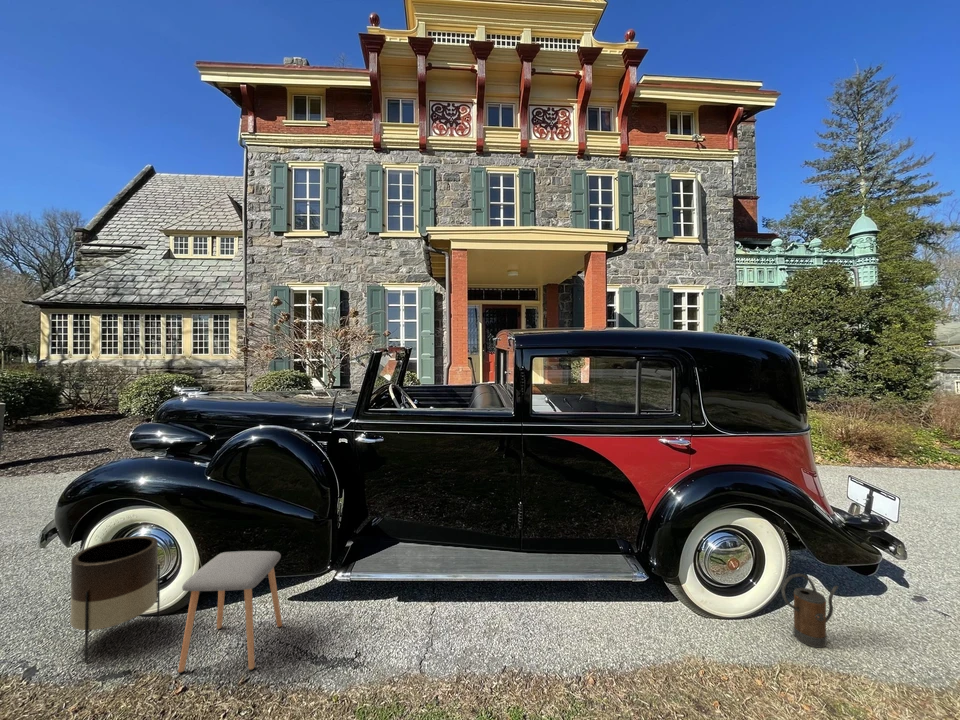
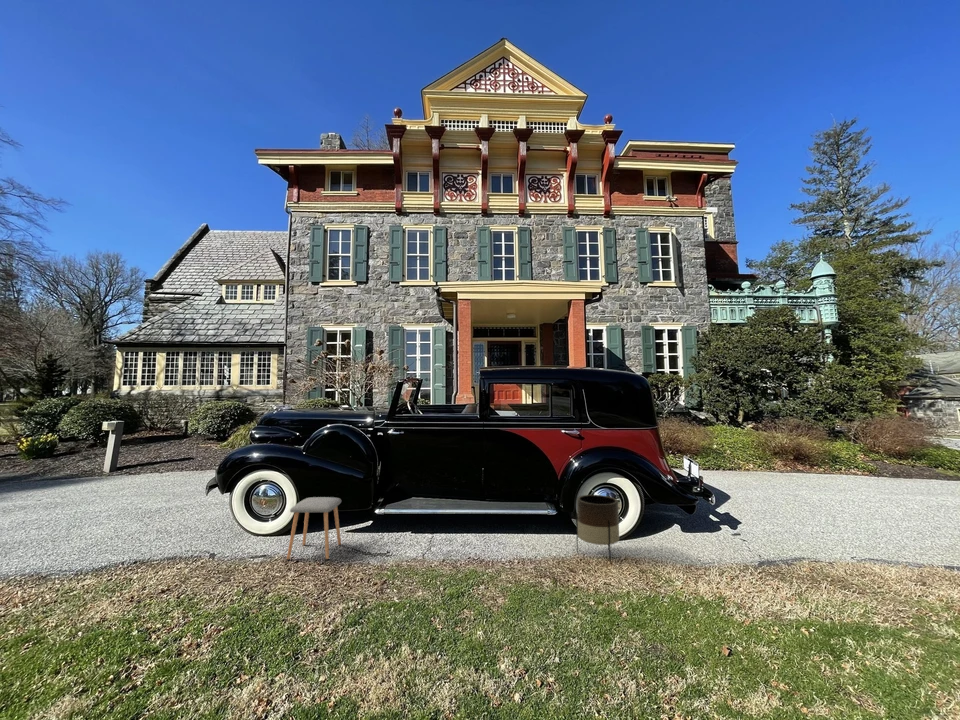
planter: present [70,536,160,662] -> present [576,495,619,563]
watering can: present [782,573,838,648] -> none [646,513,682,557]

